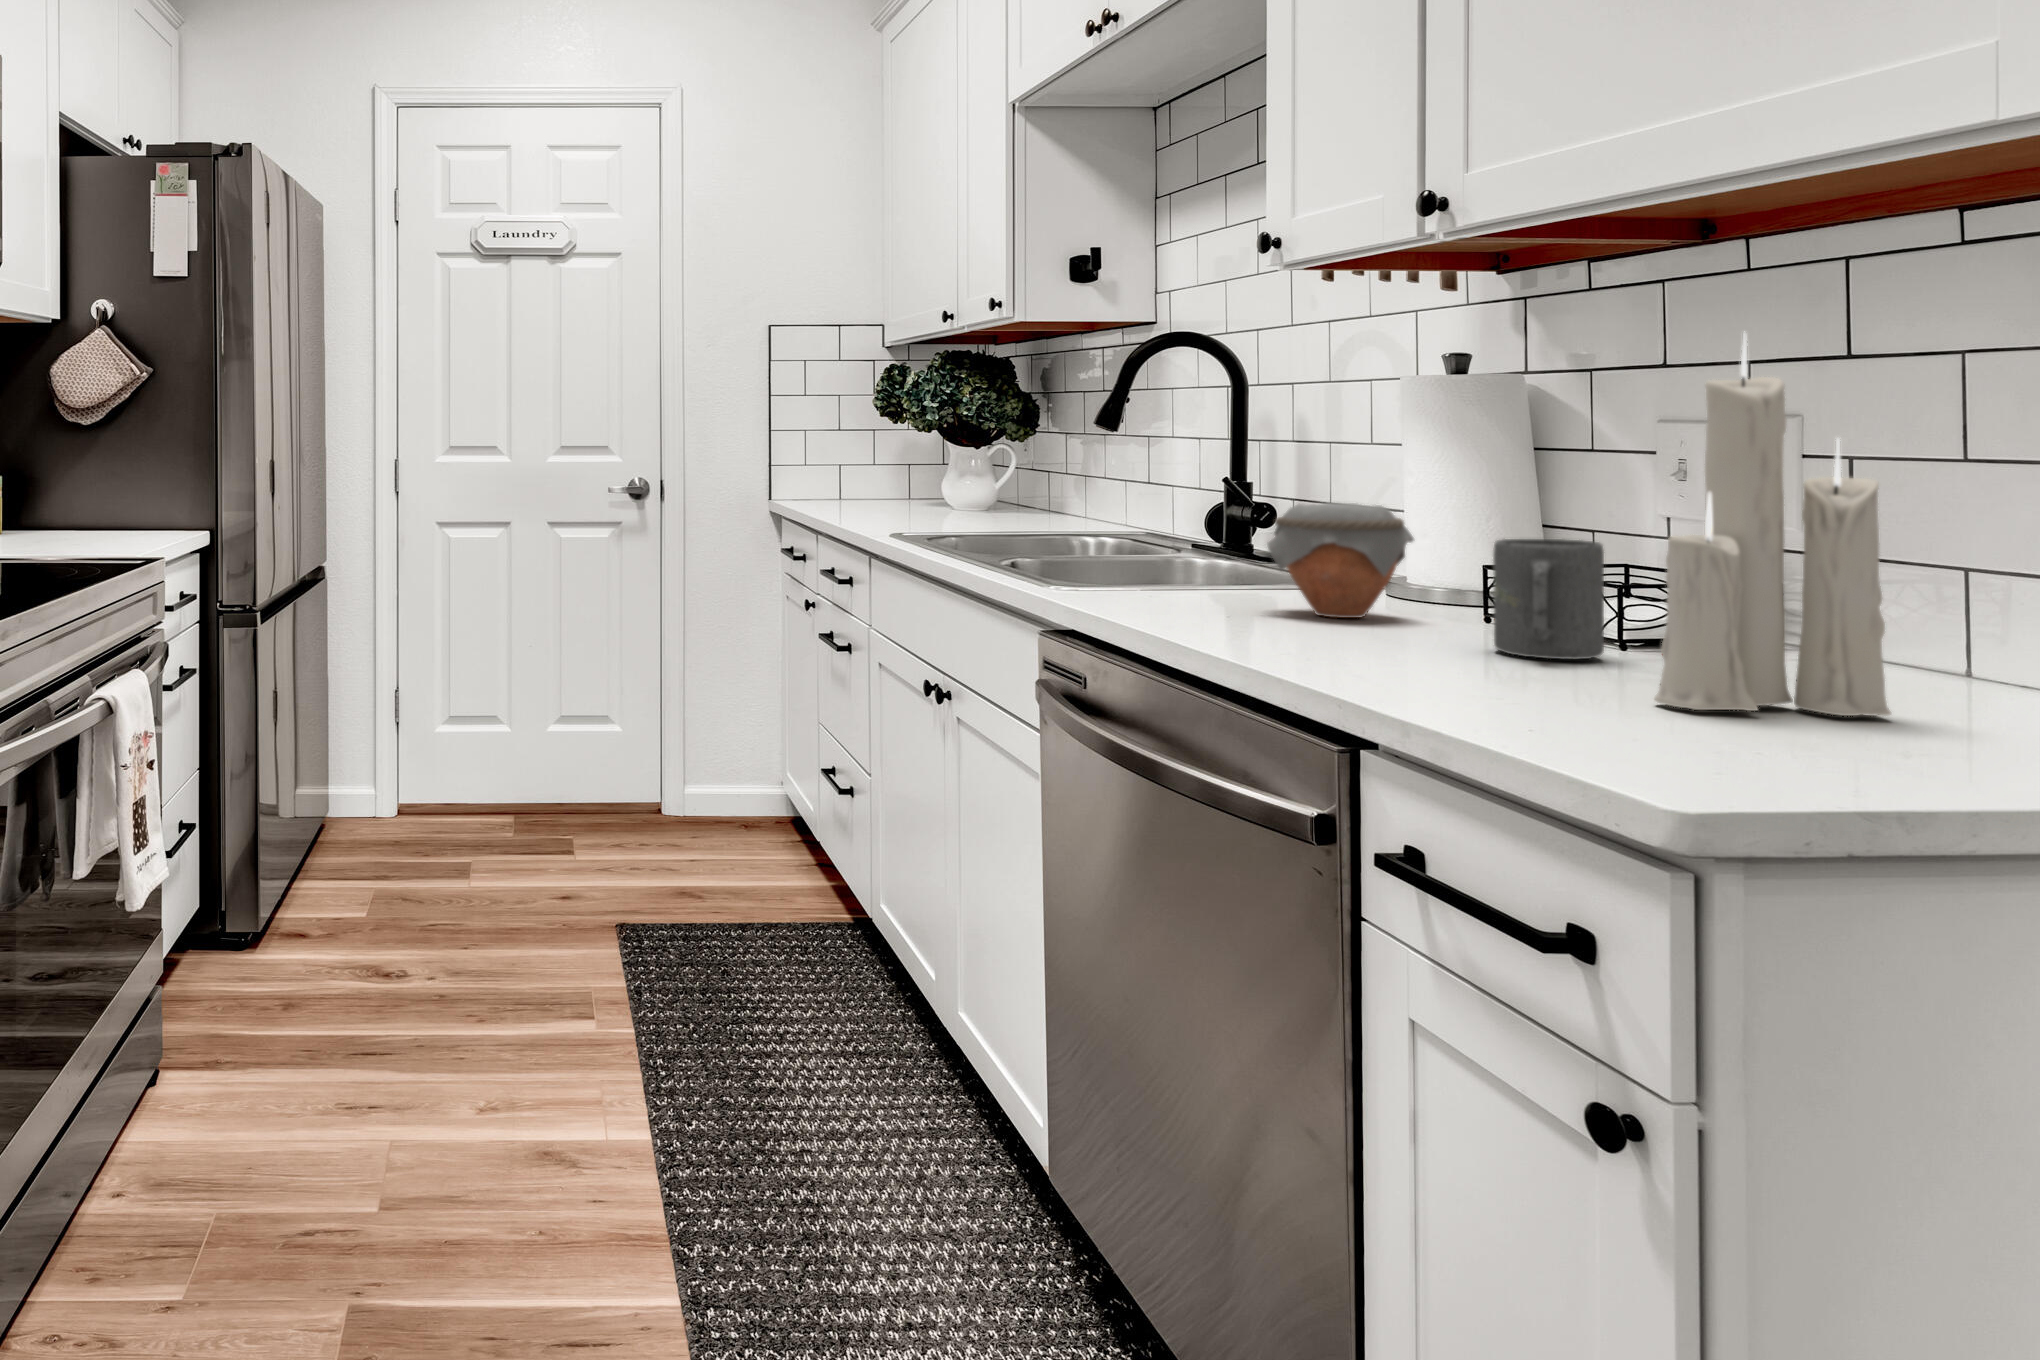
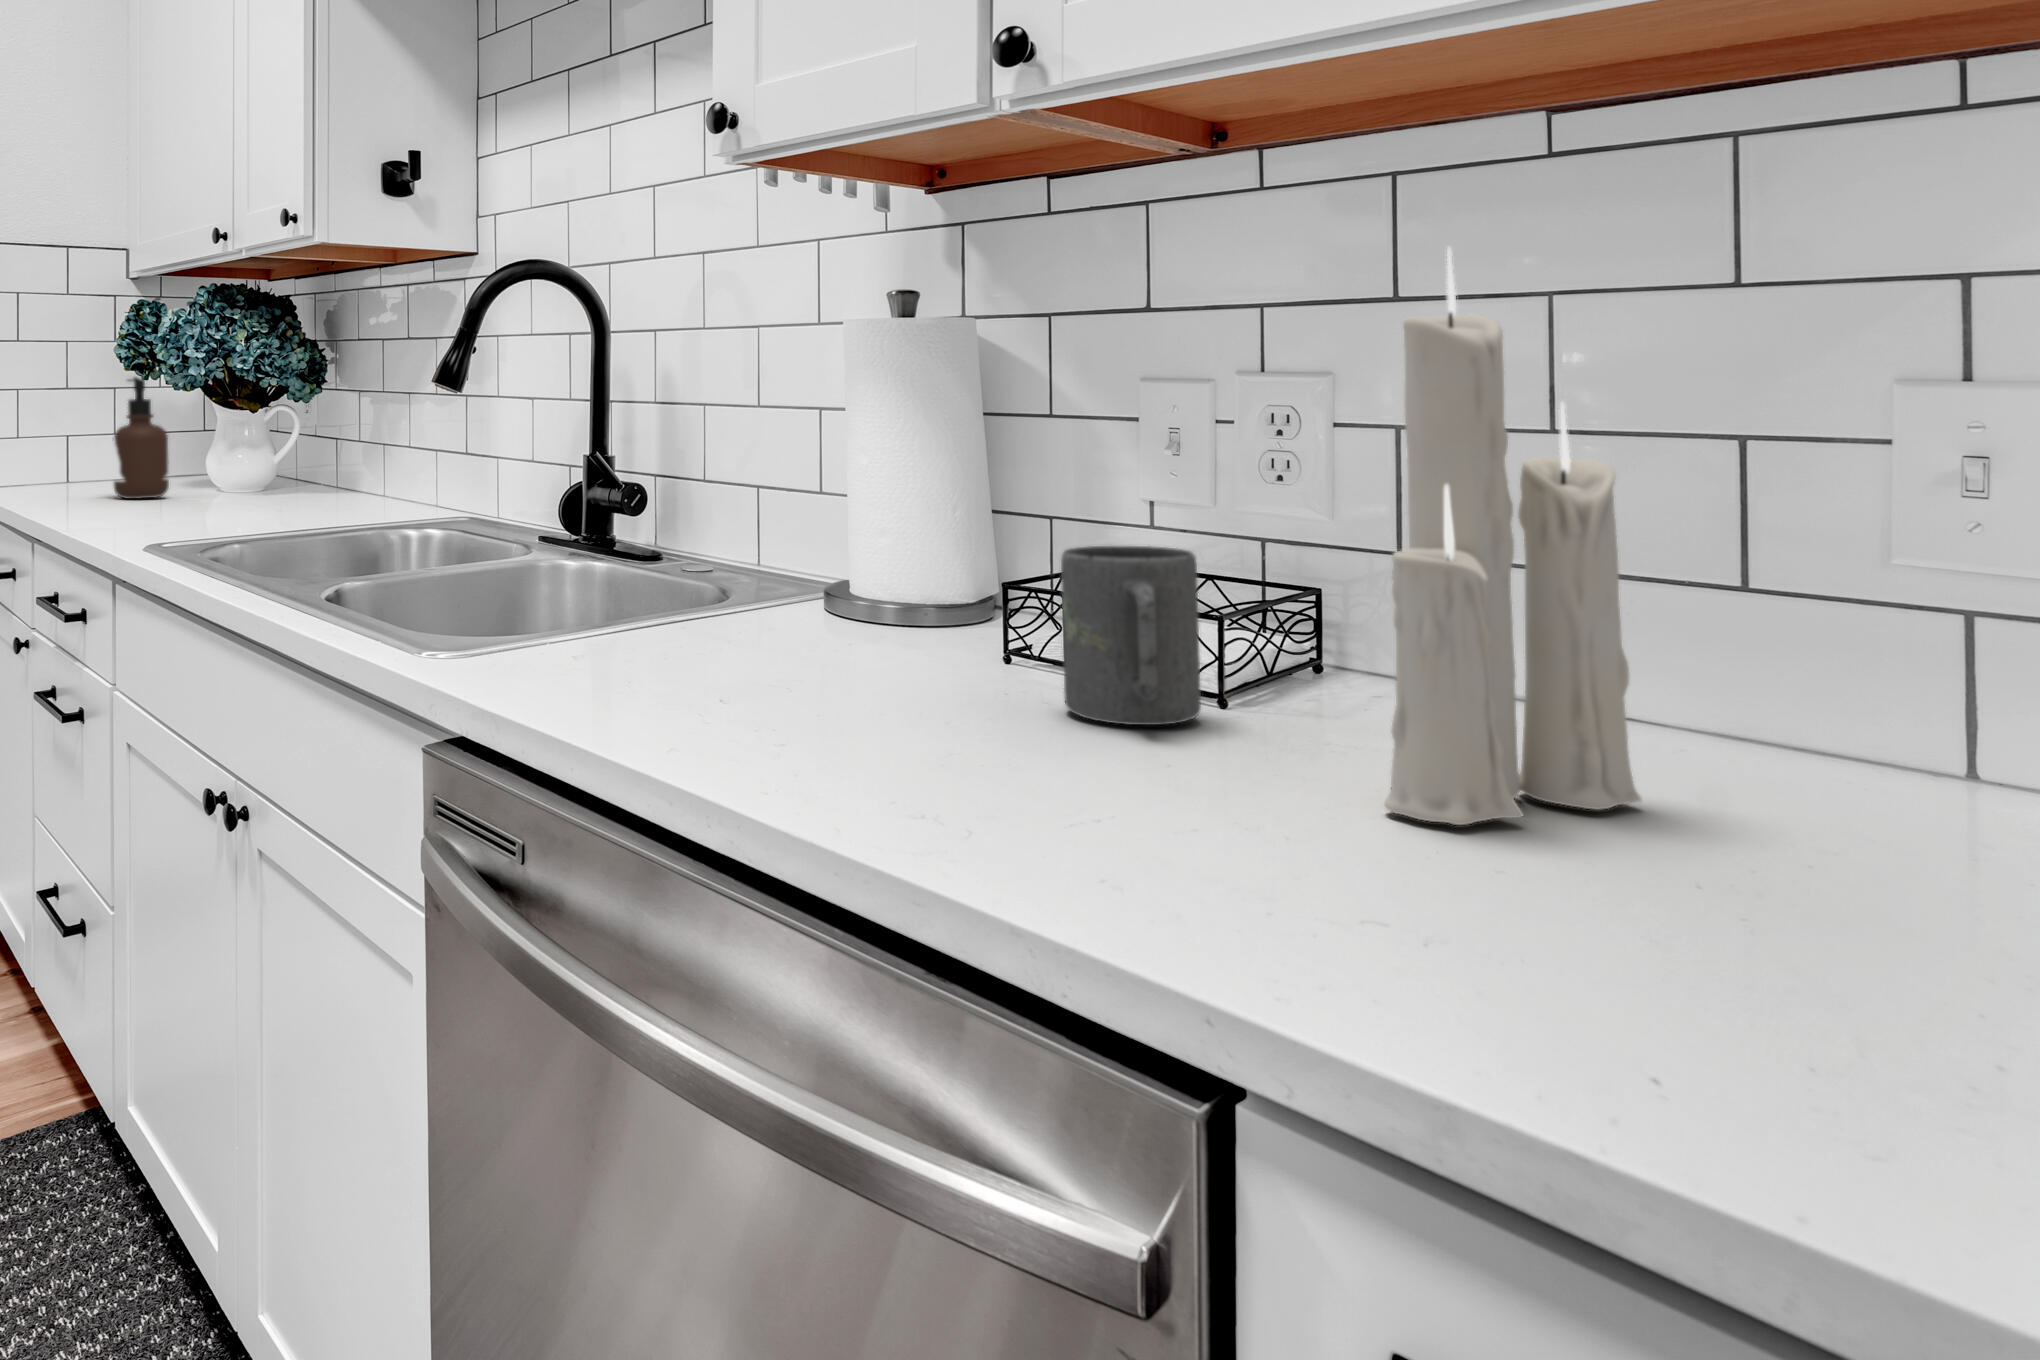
soap dispenser: none [878,418,919,508] -> present [114,377,169,499]
jar: present [1267,503,1414,618] -> none [732,495,911,665]

